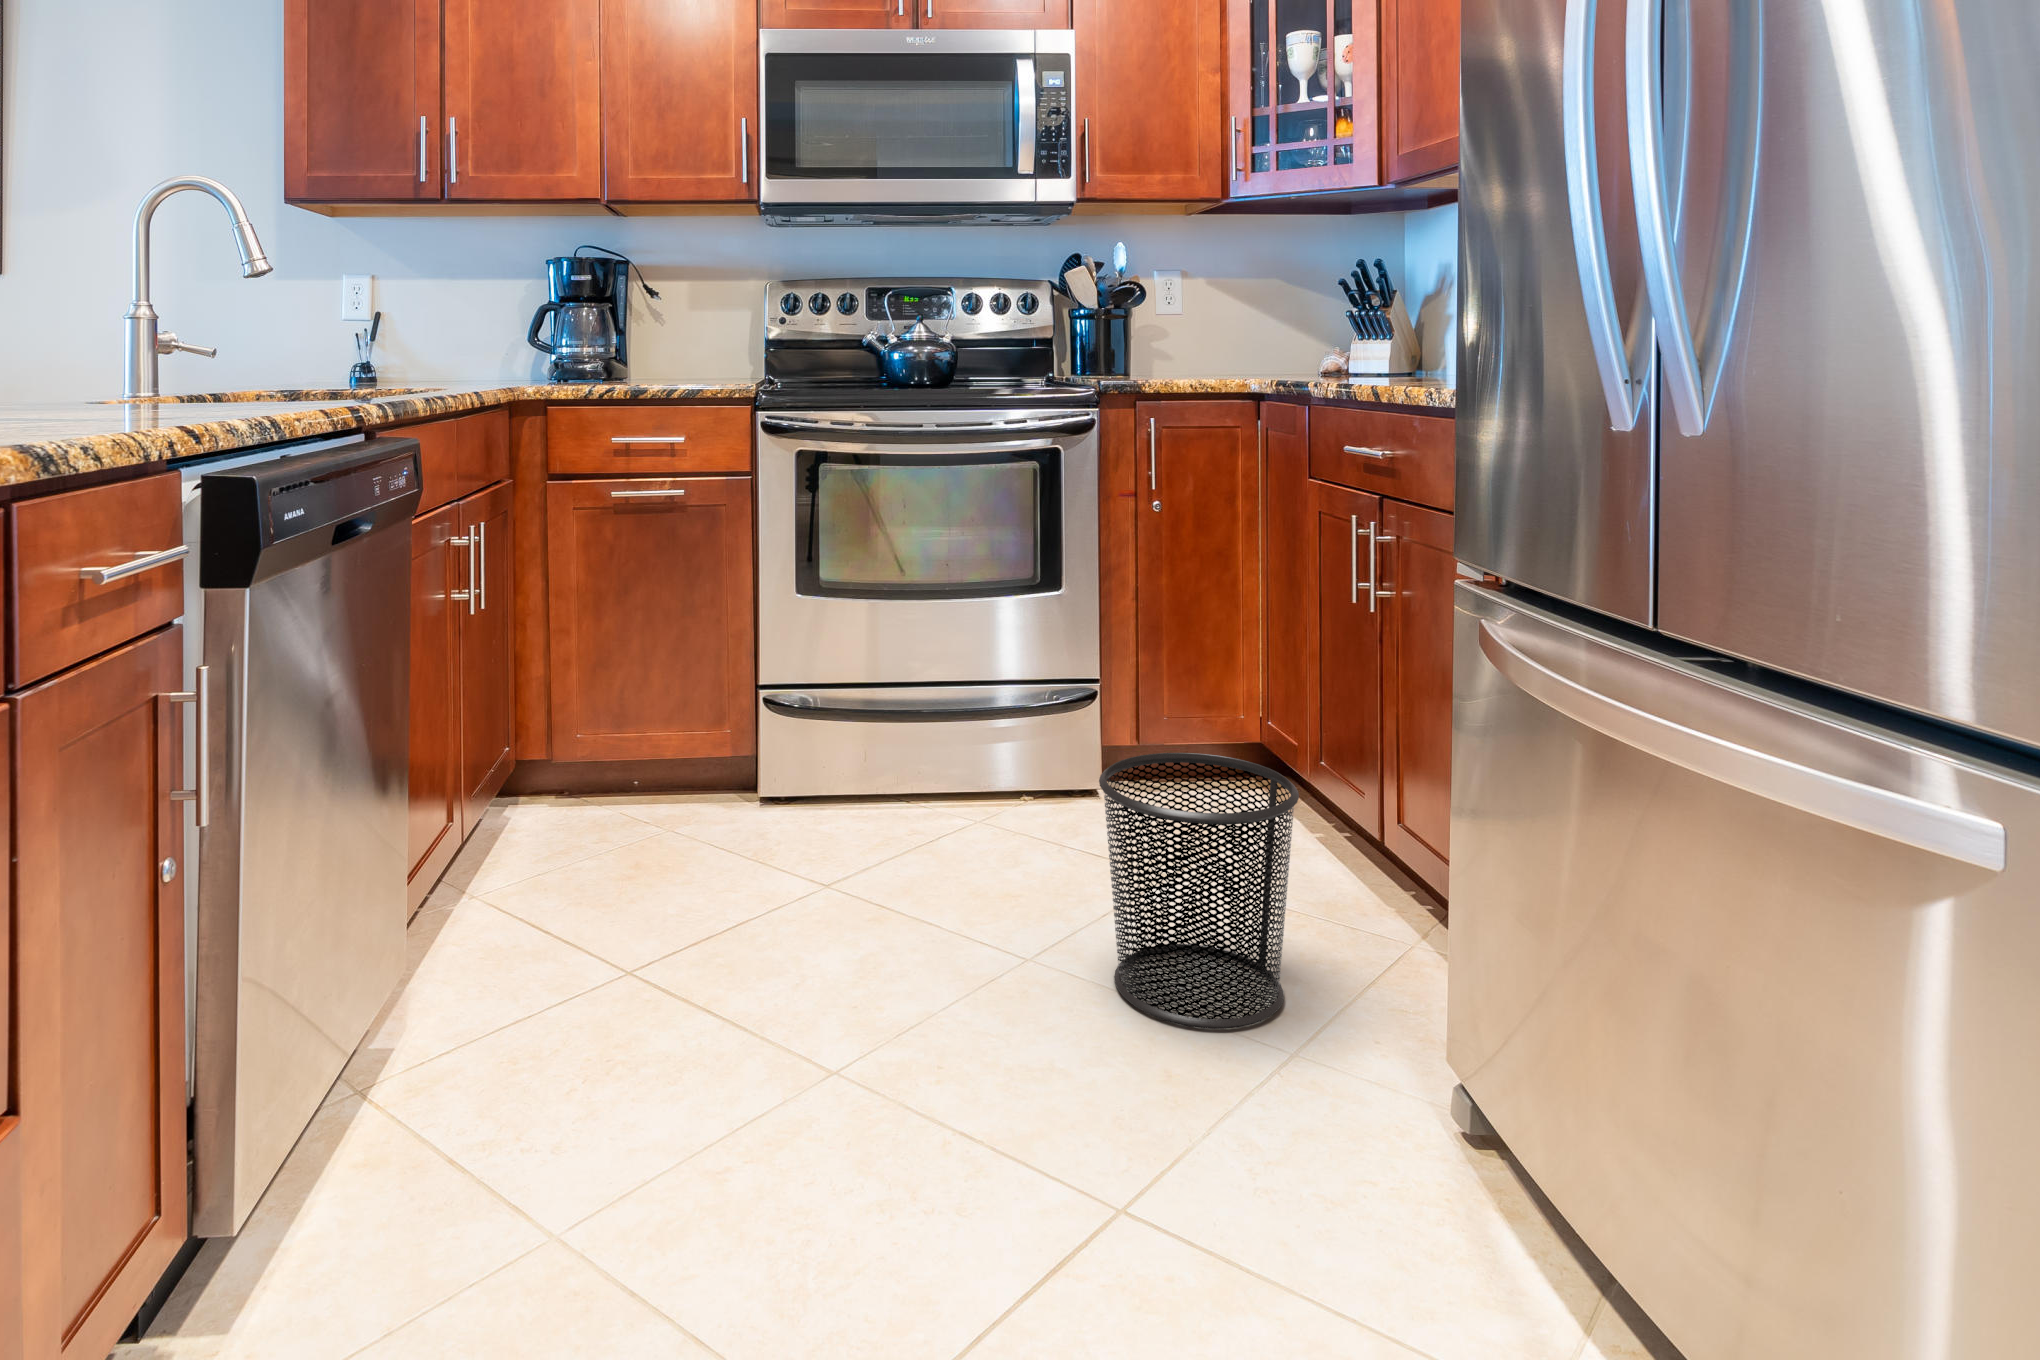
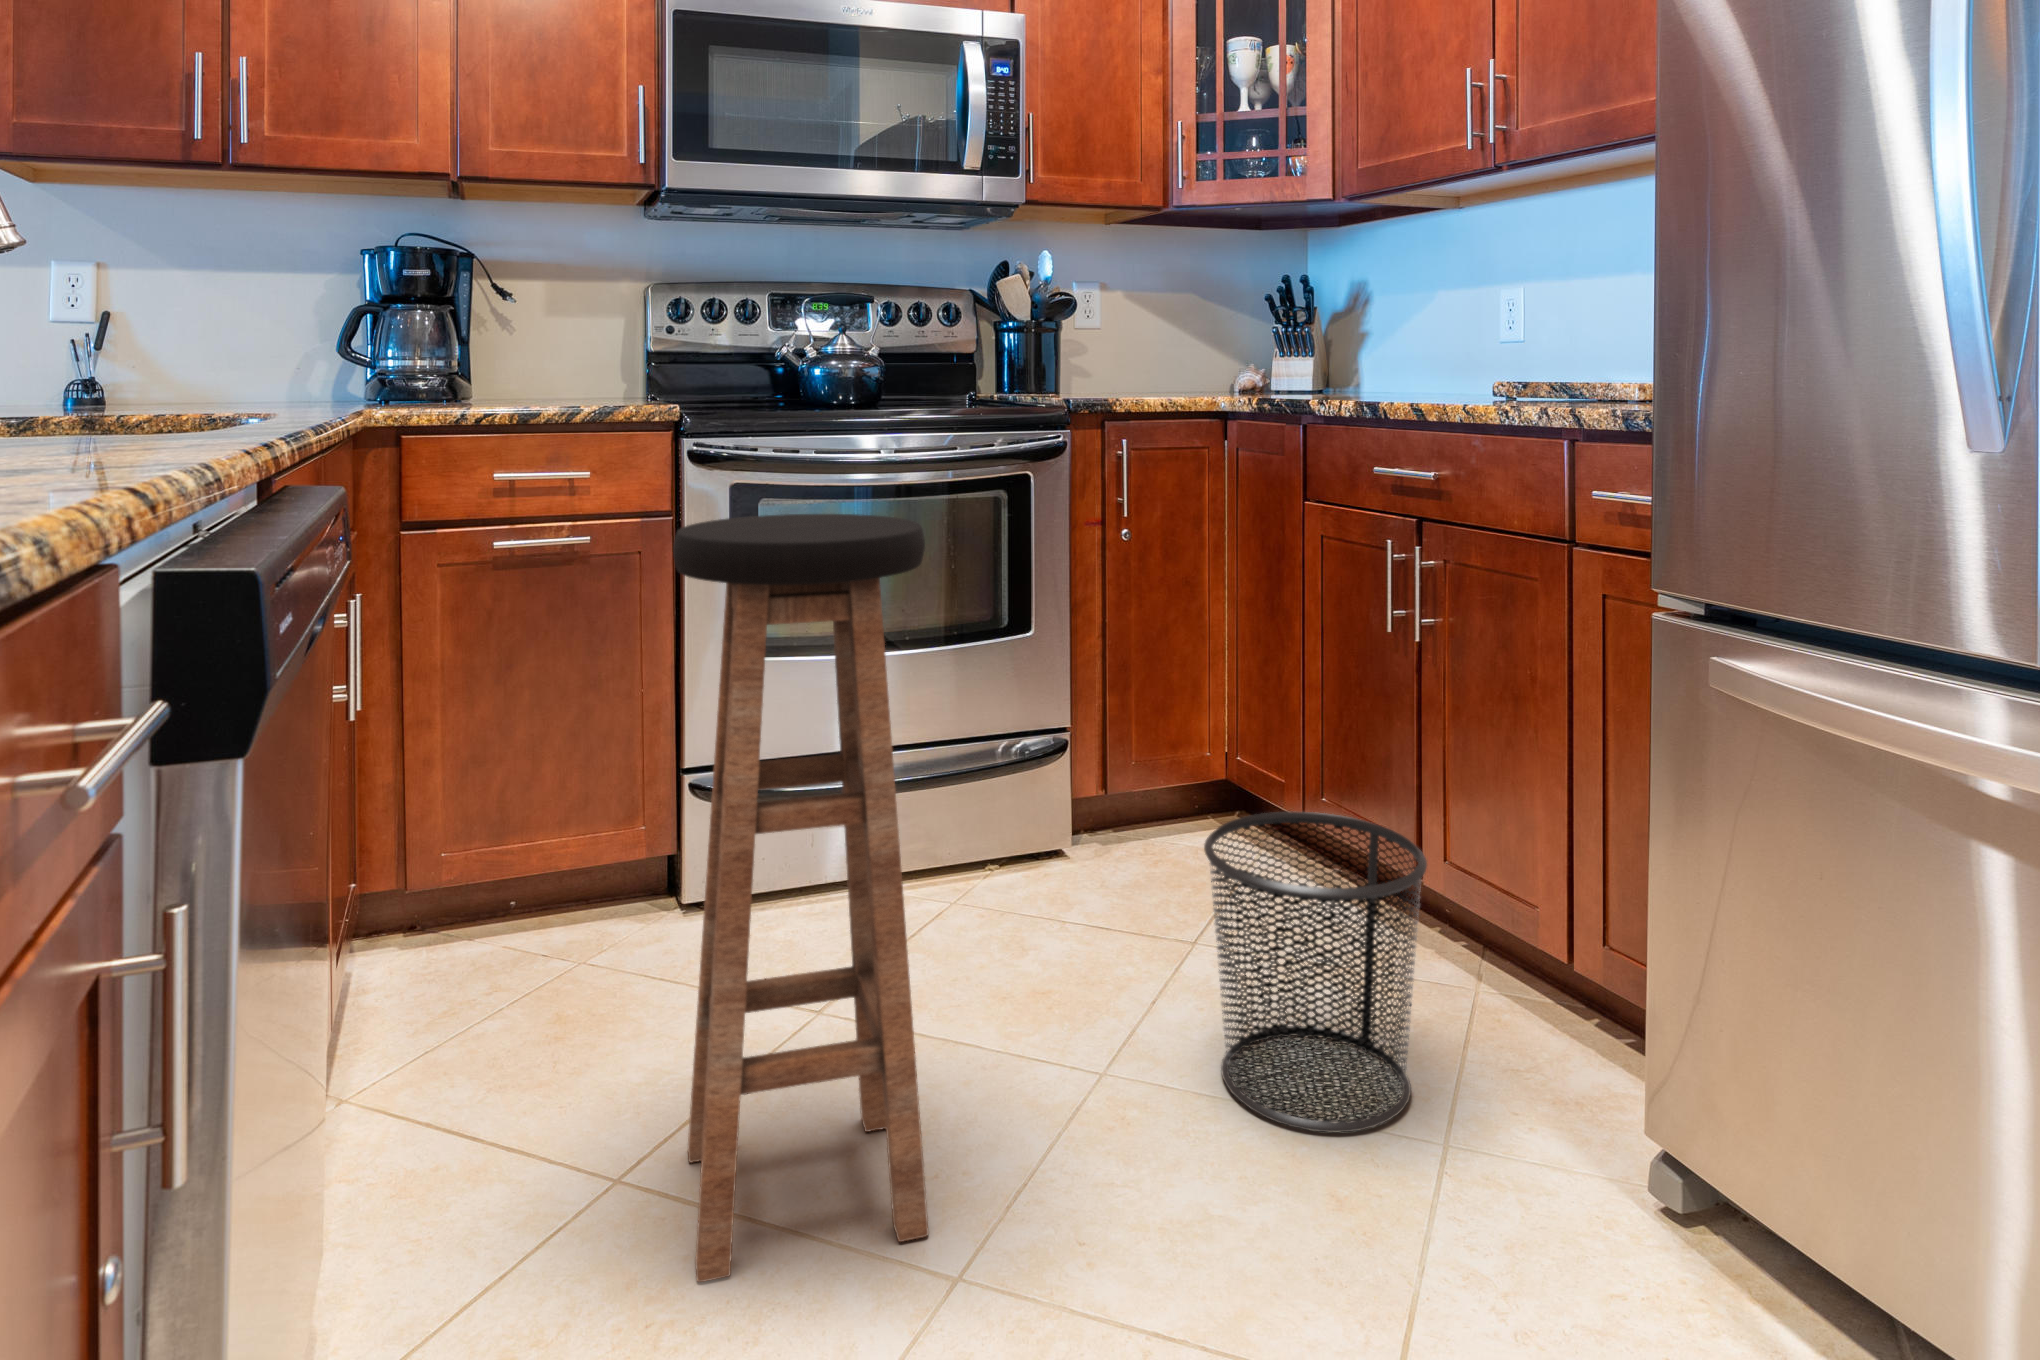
bar stool: none [642,470,834,1032] -> present [673,514,929,1282]

